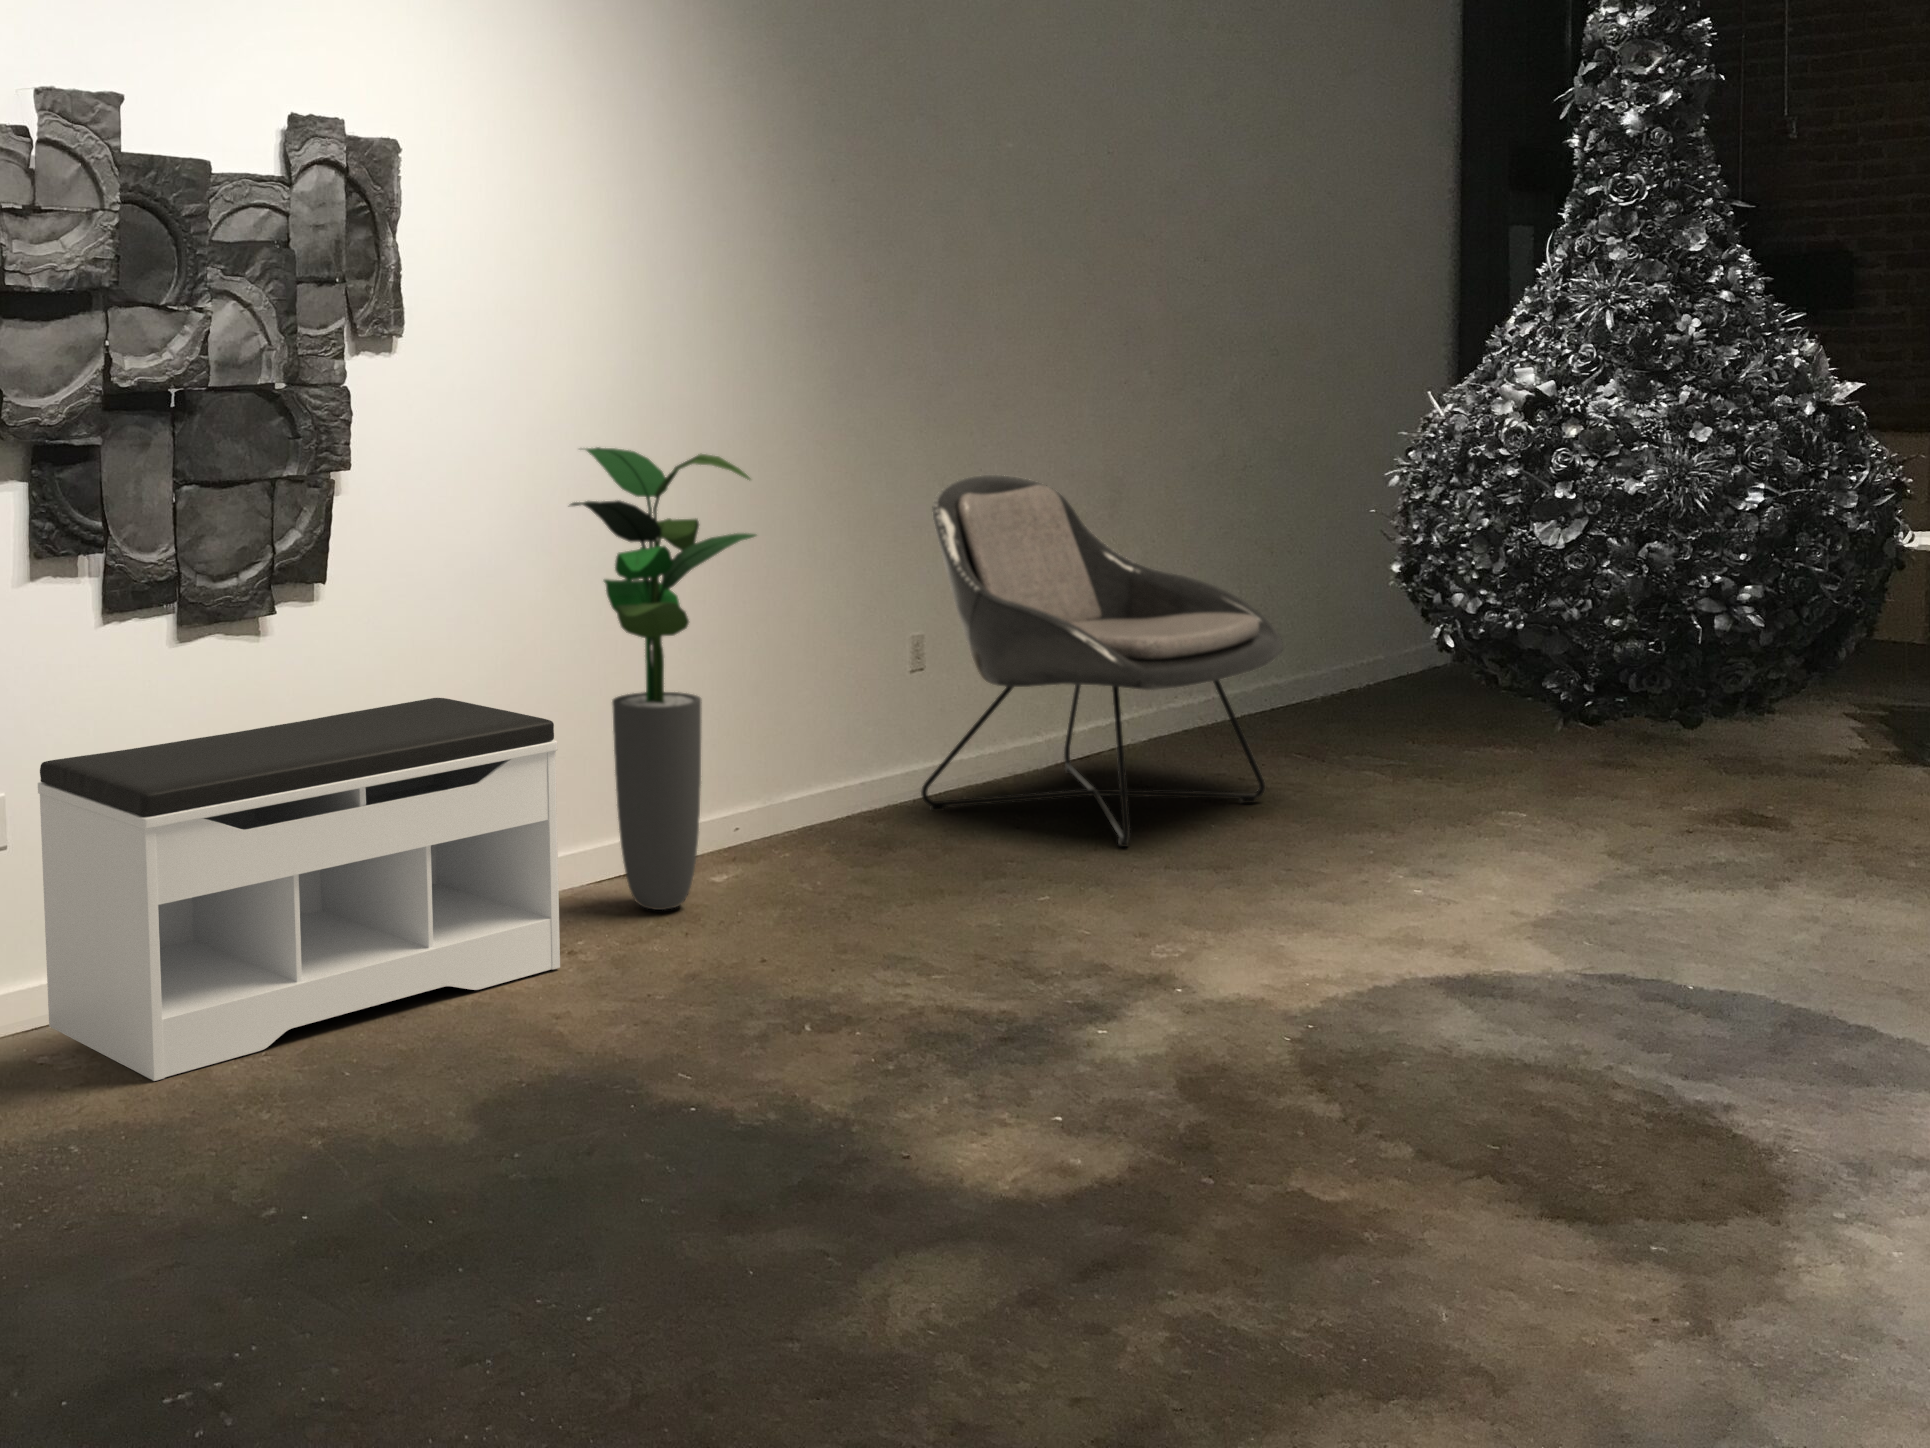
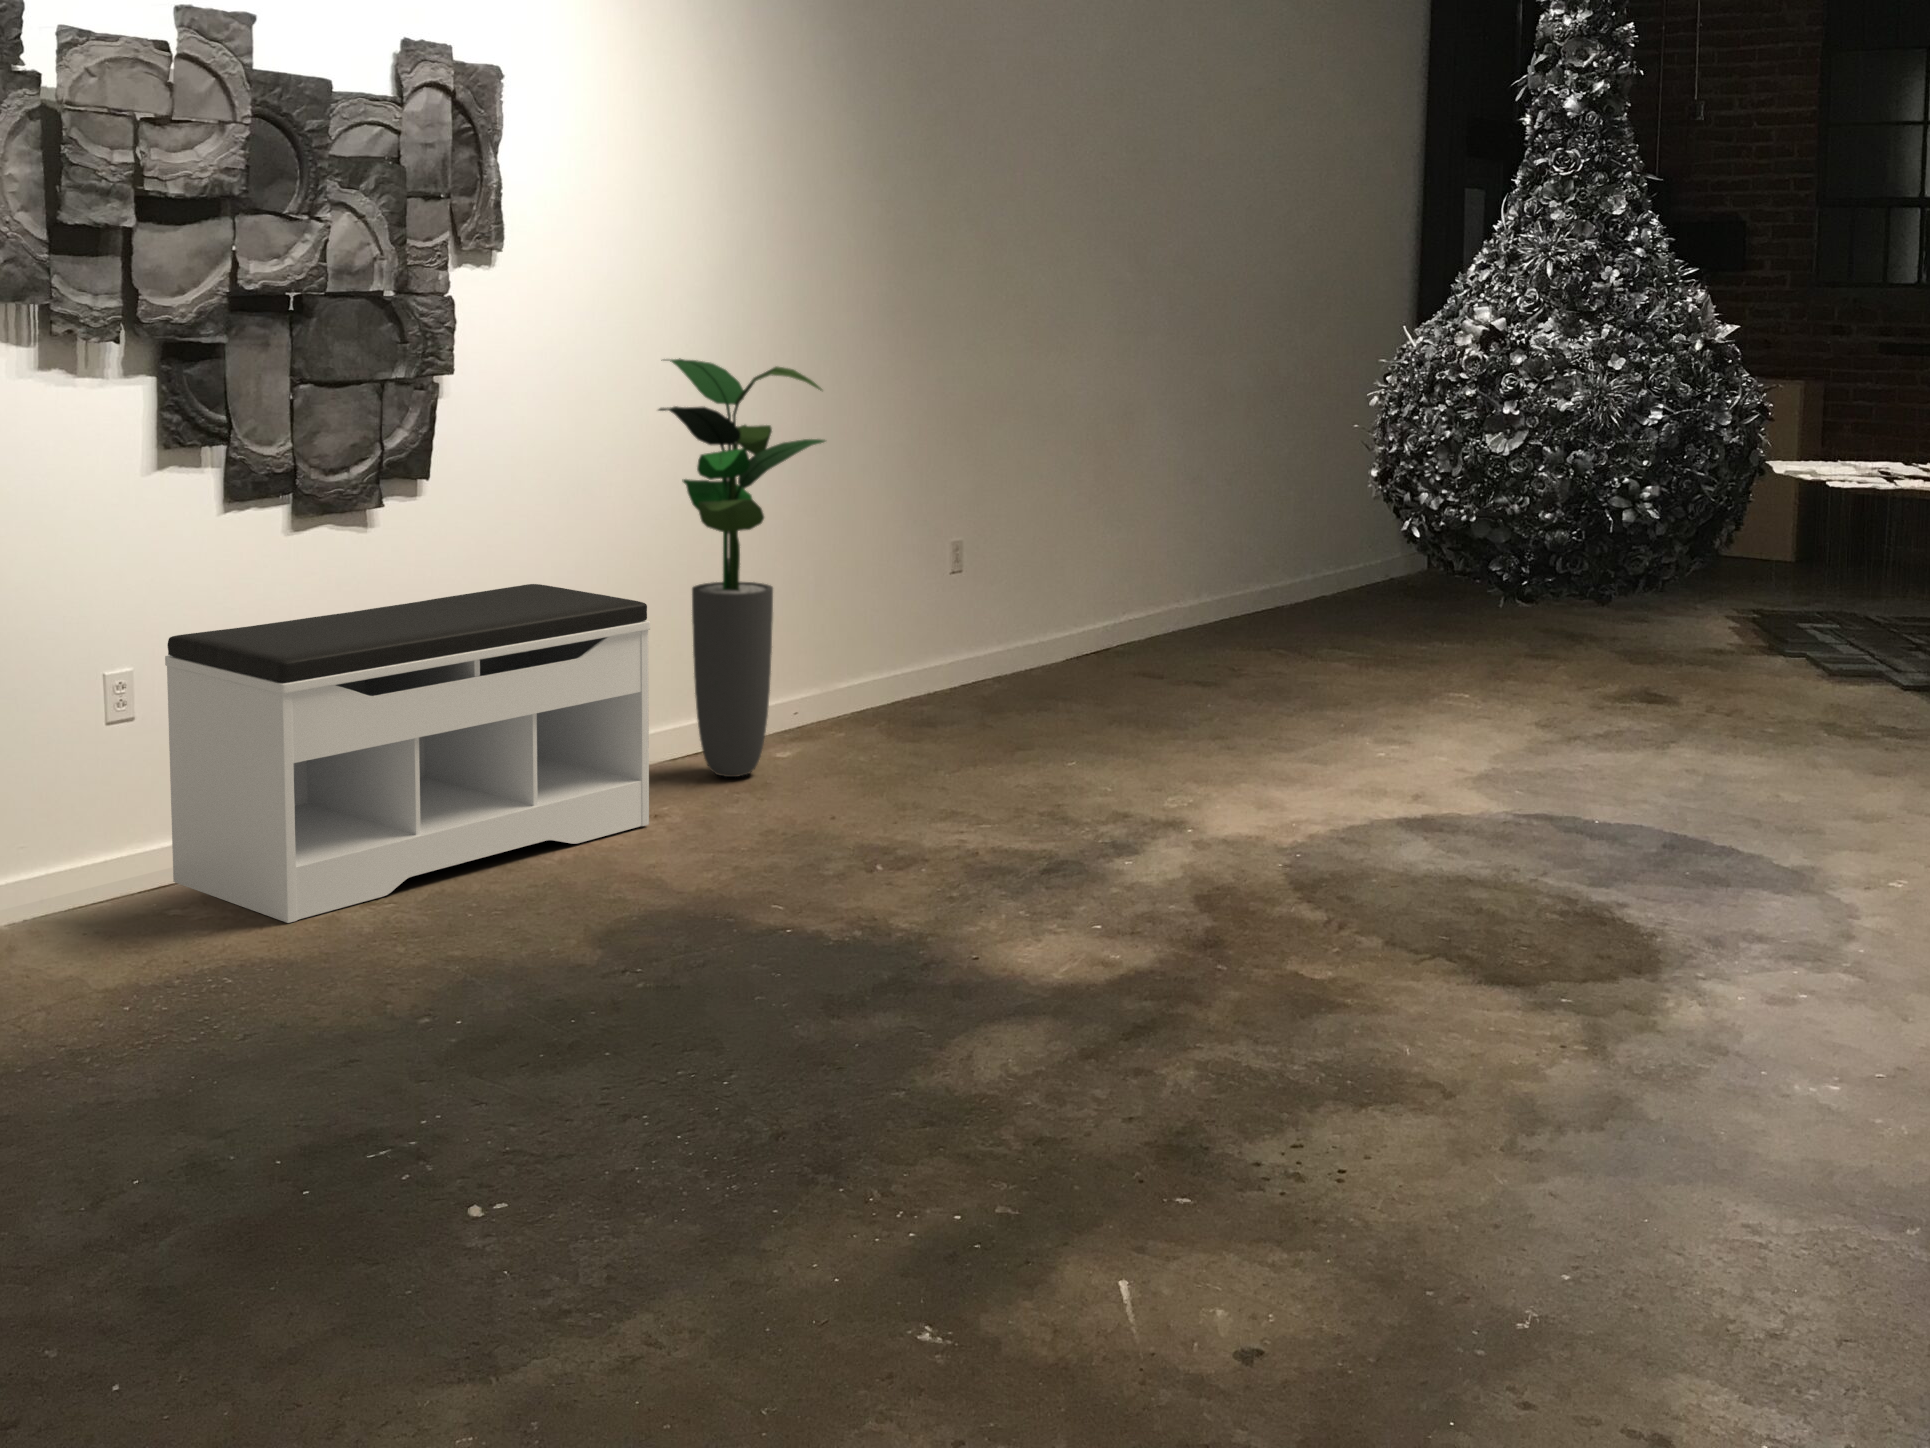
lounge chair: present [921,475,1283,847] -> none [958,394,1273,722]

